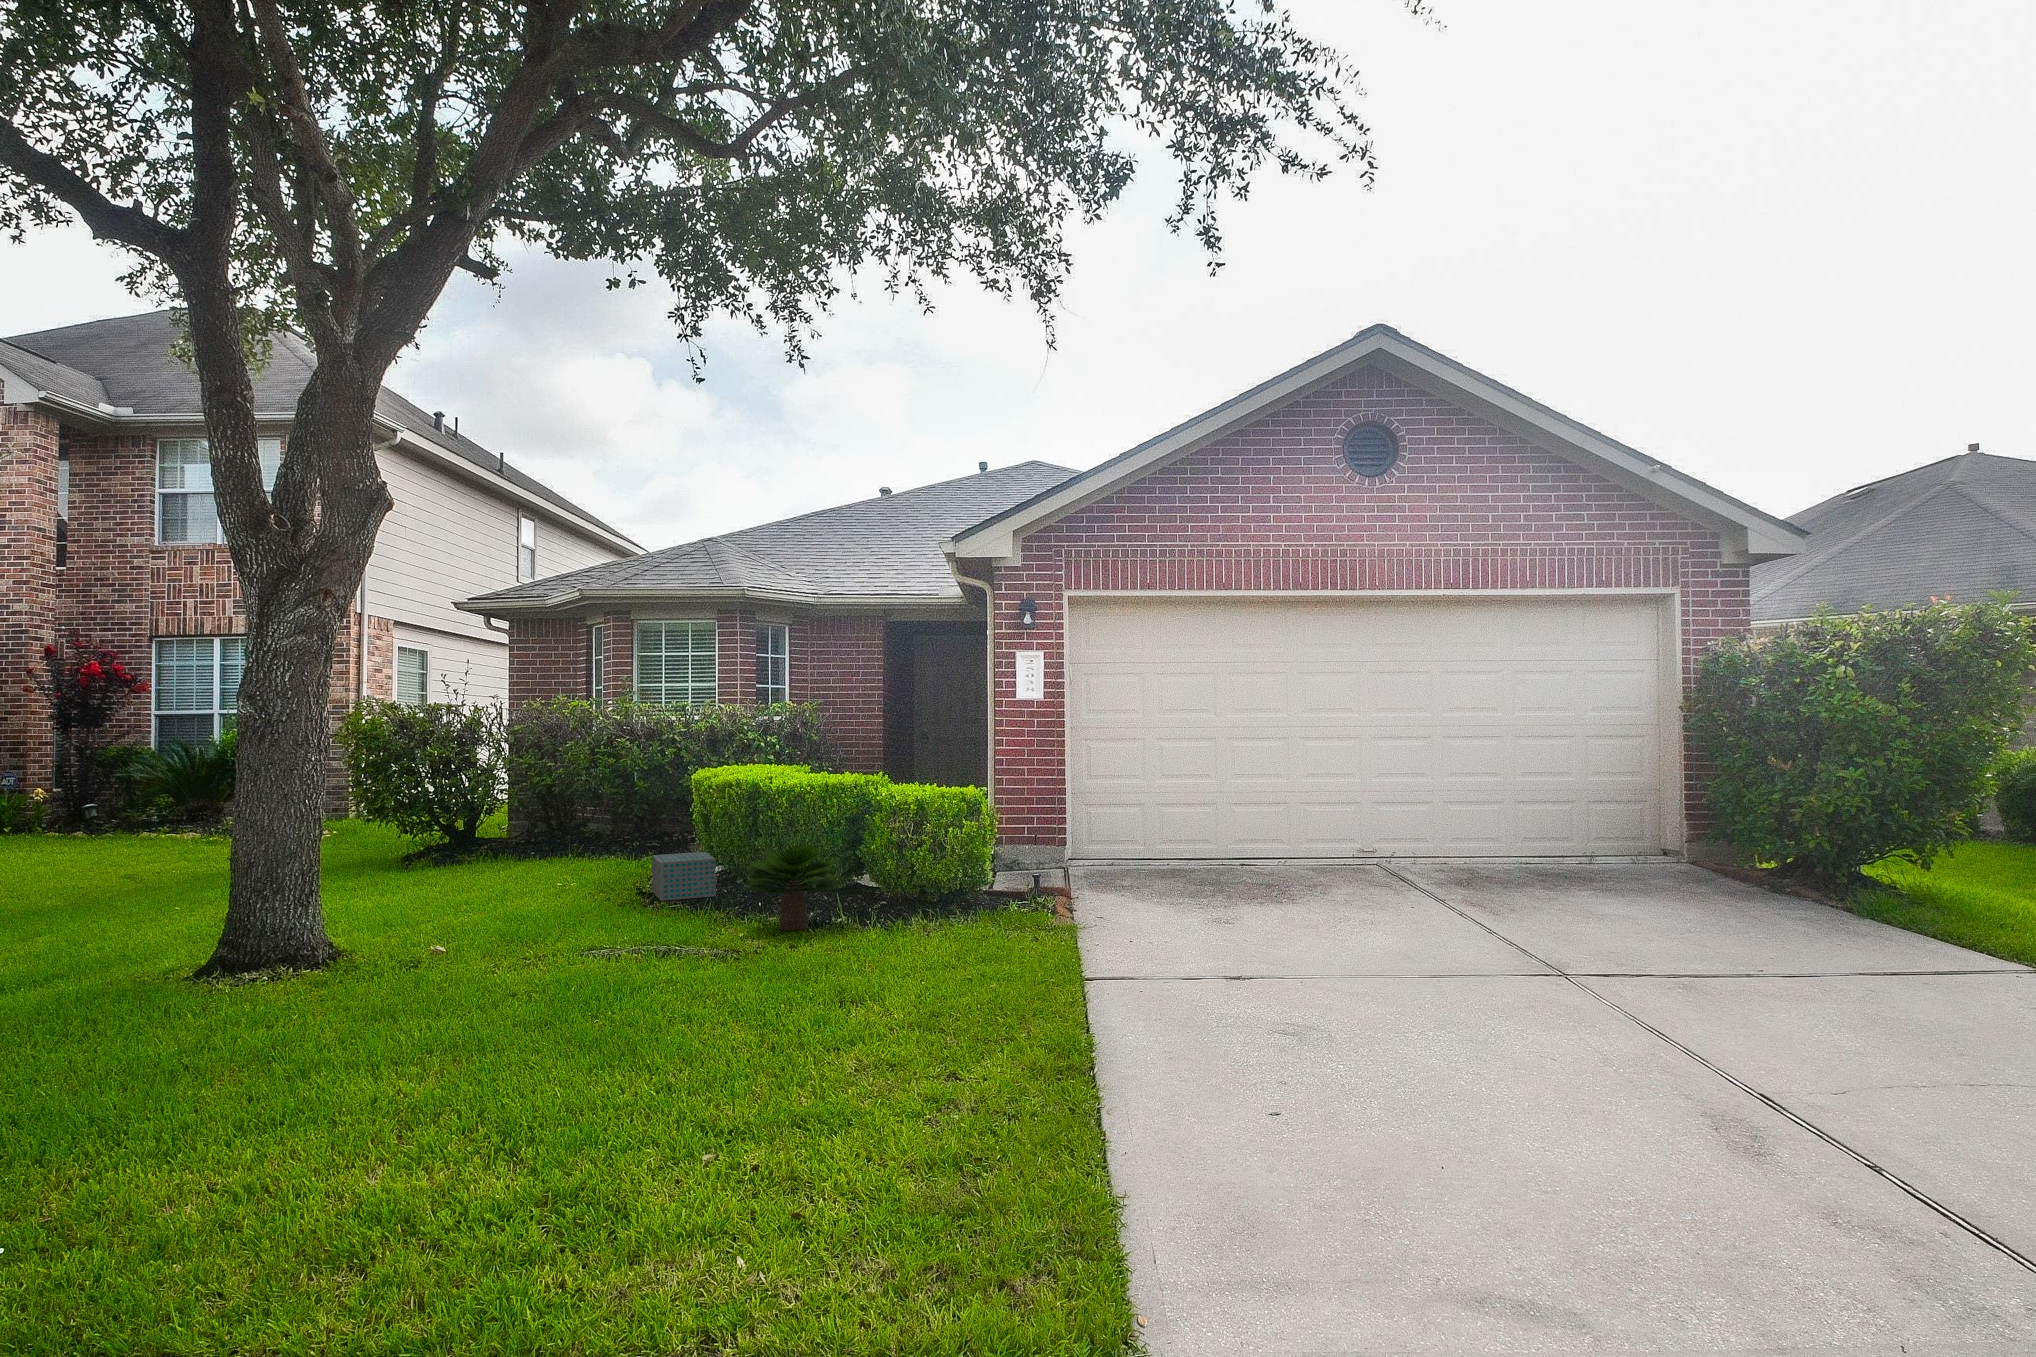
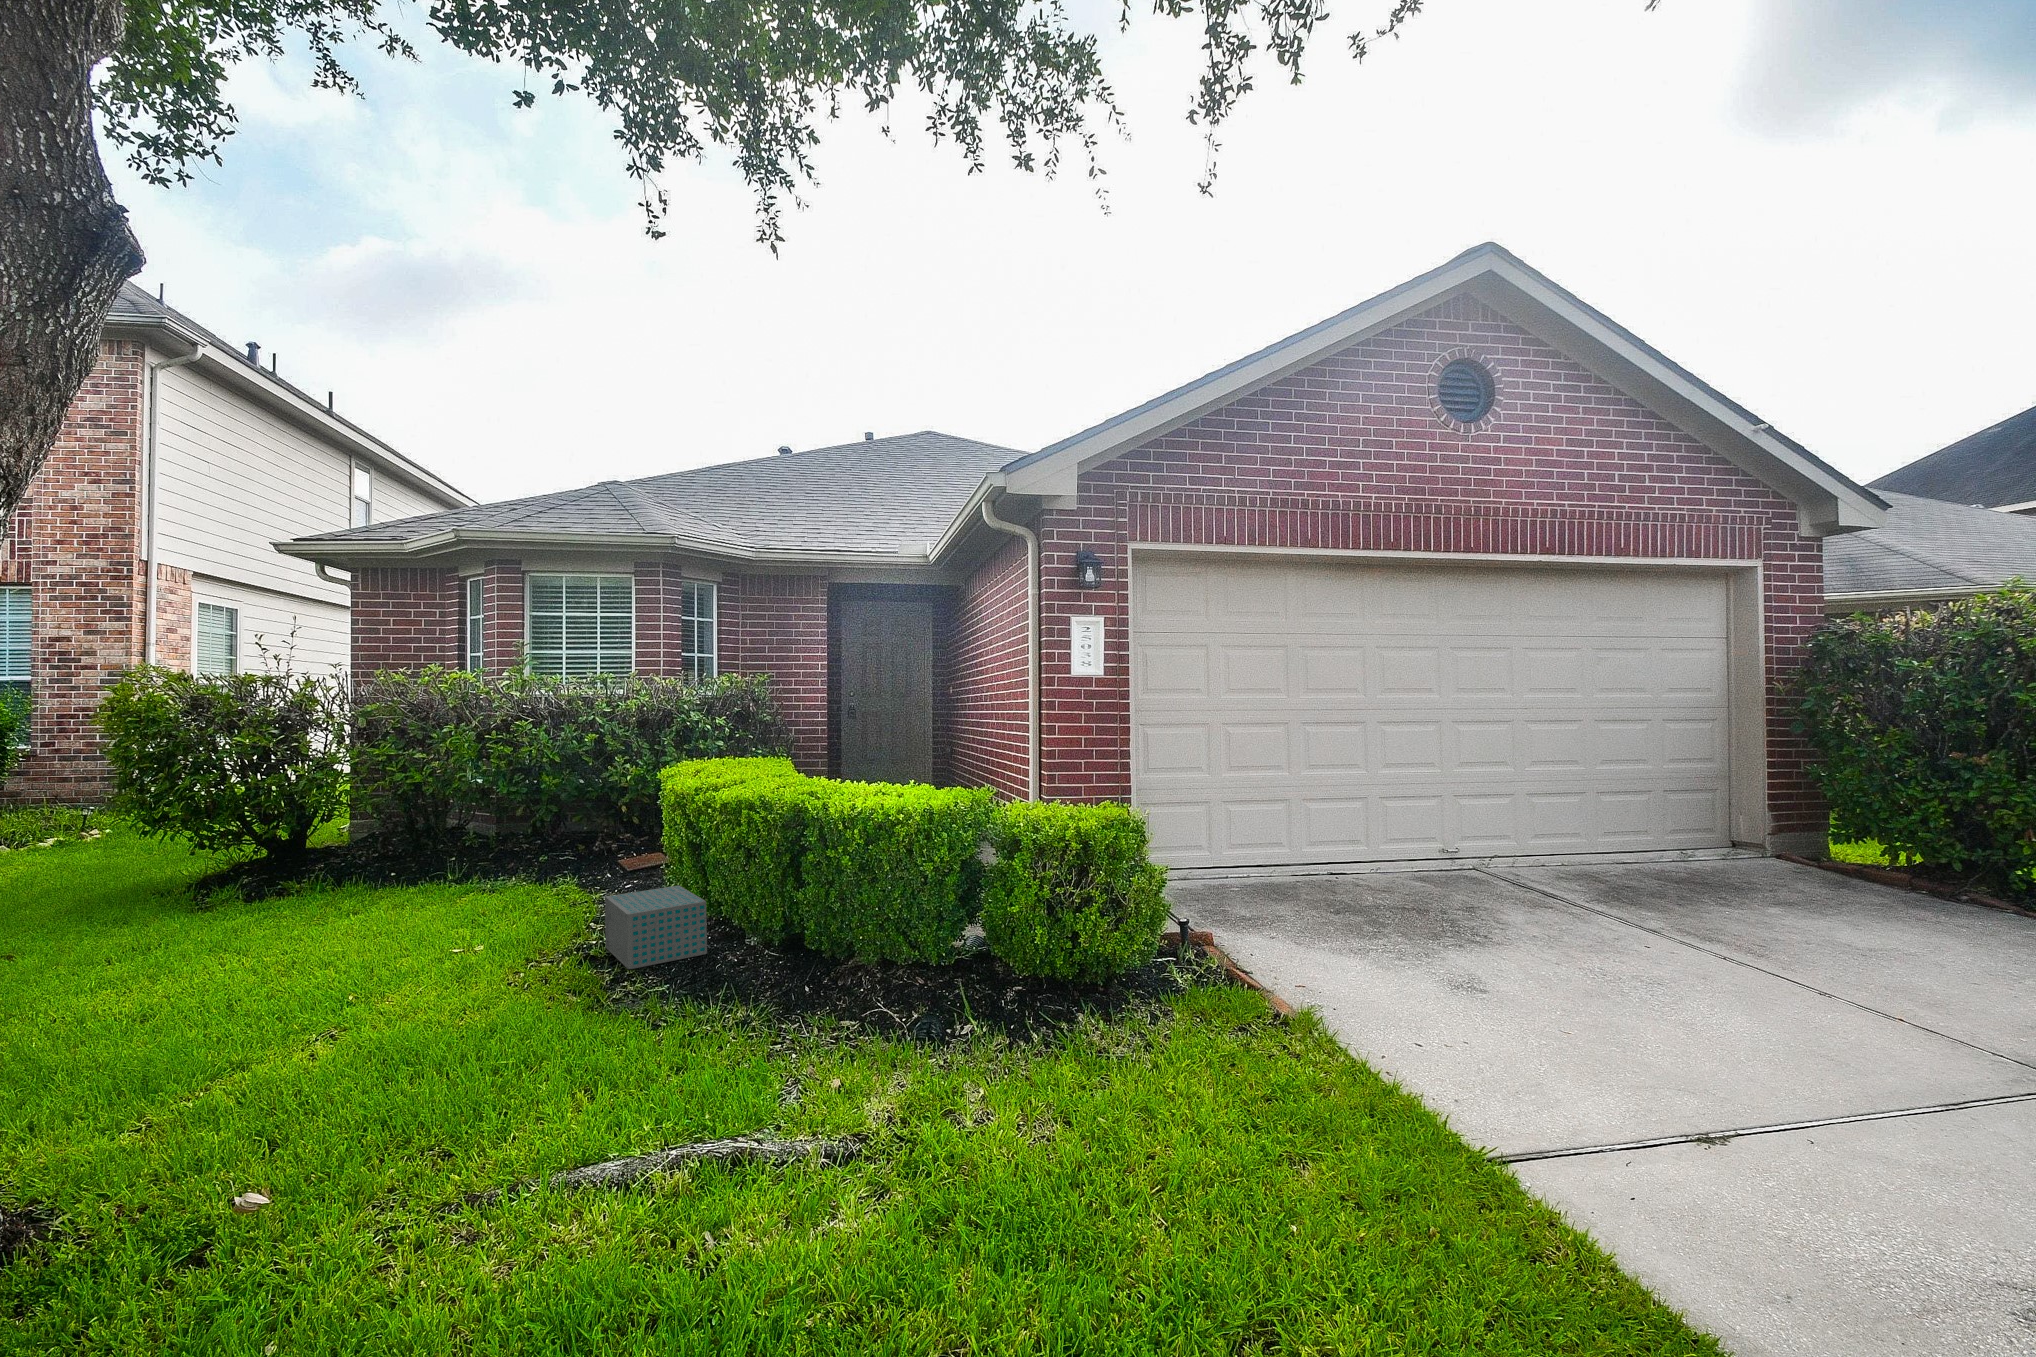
potted plant: present [746,843,841,931] -> none [799,892,960,1038]

